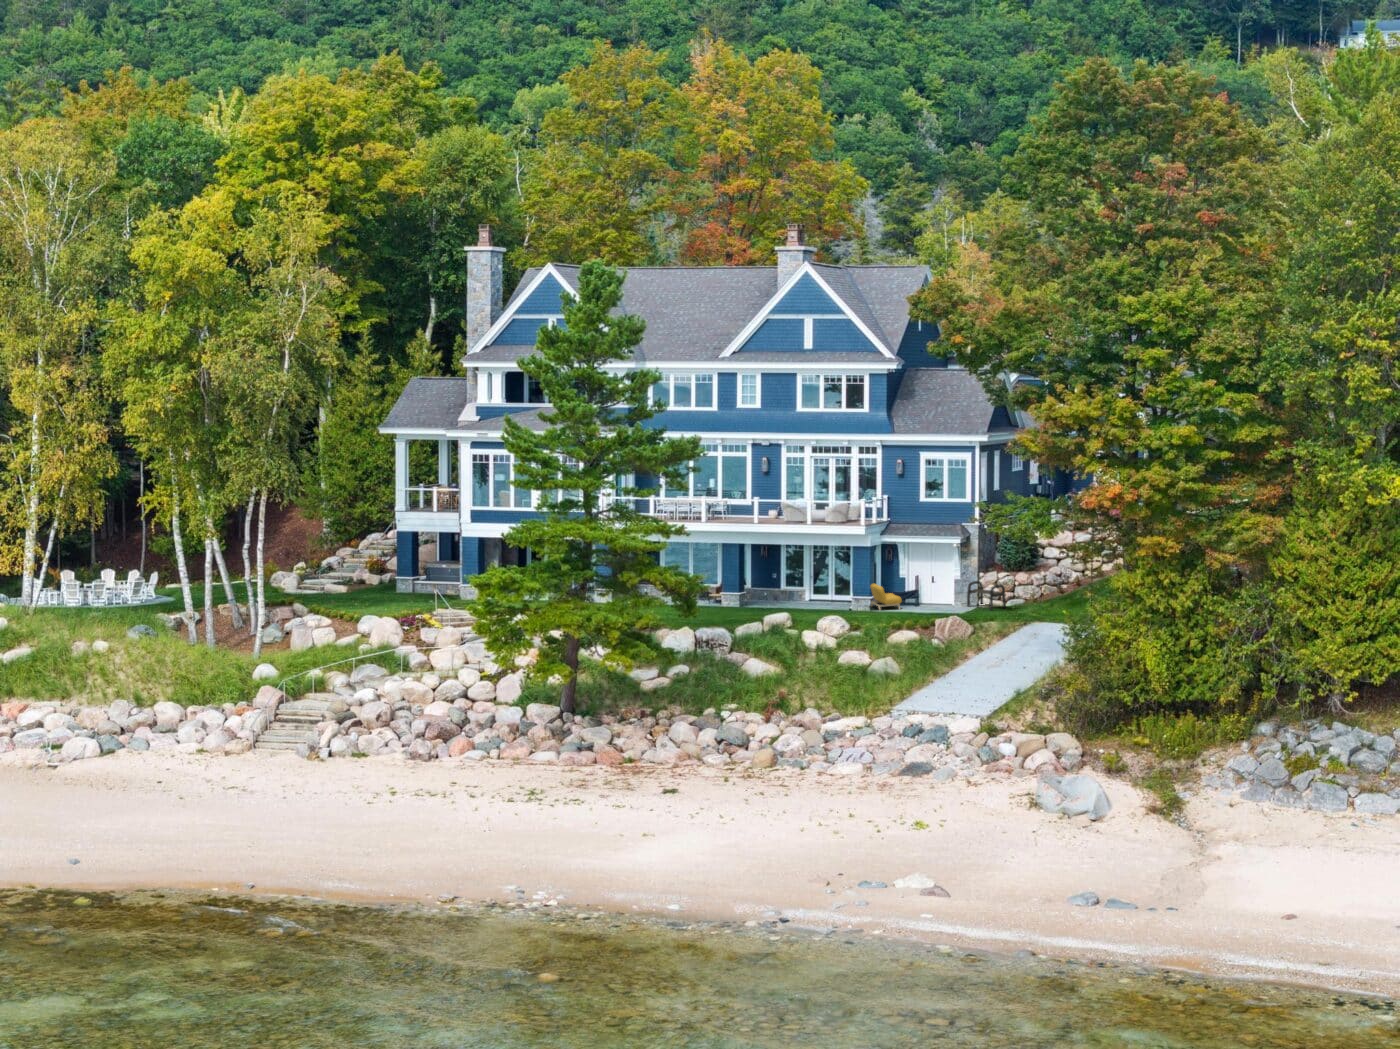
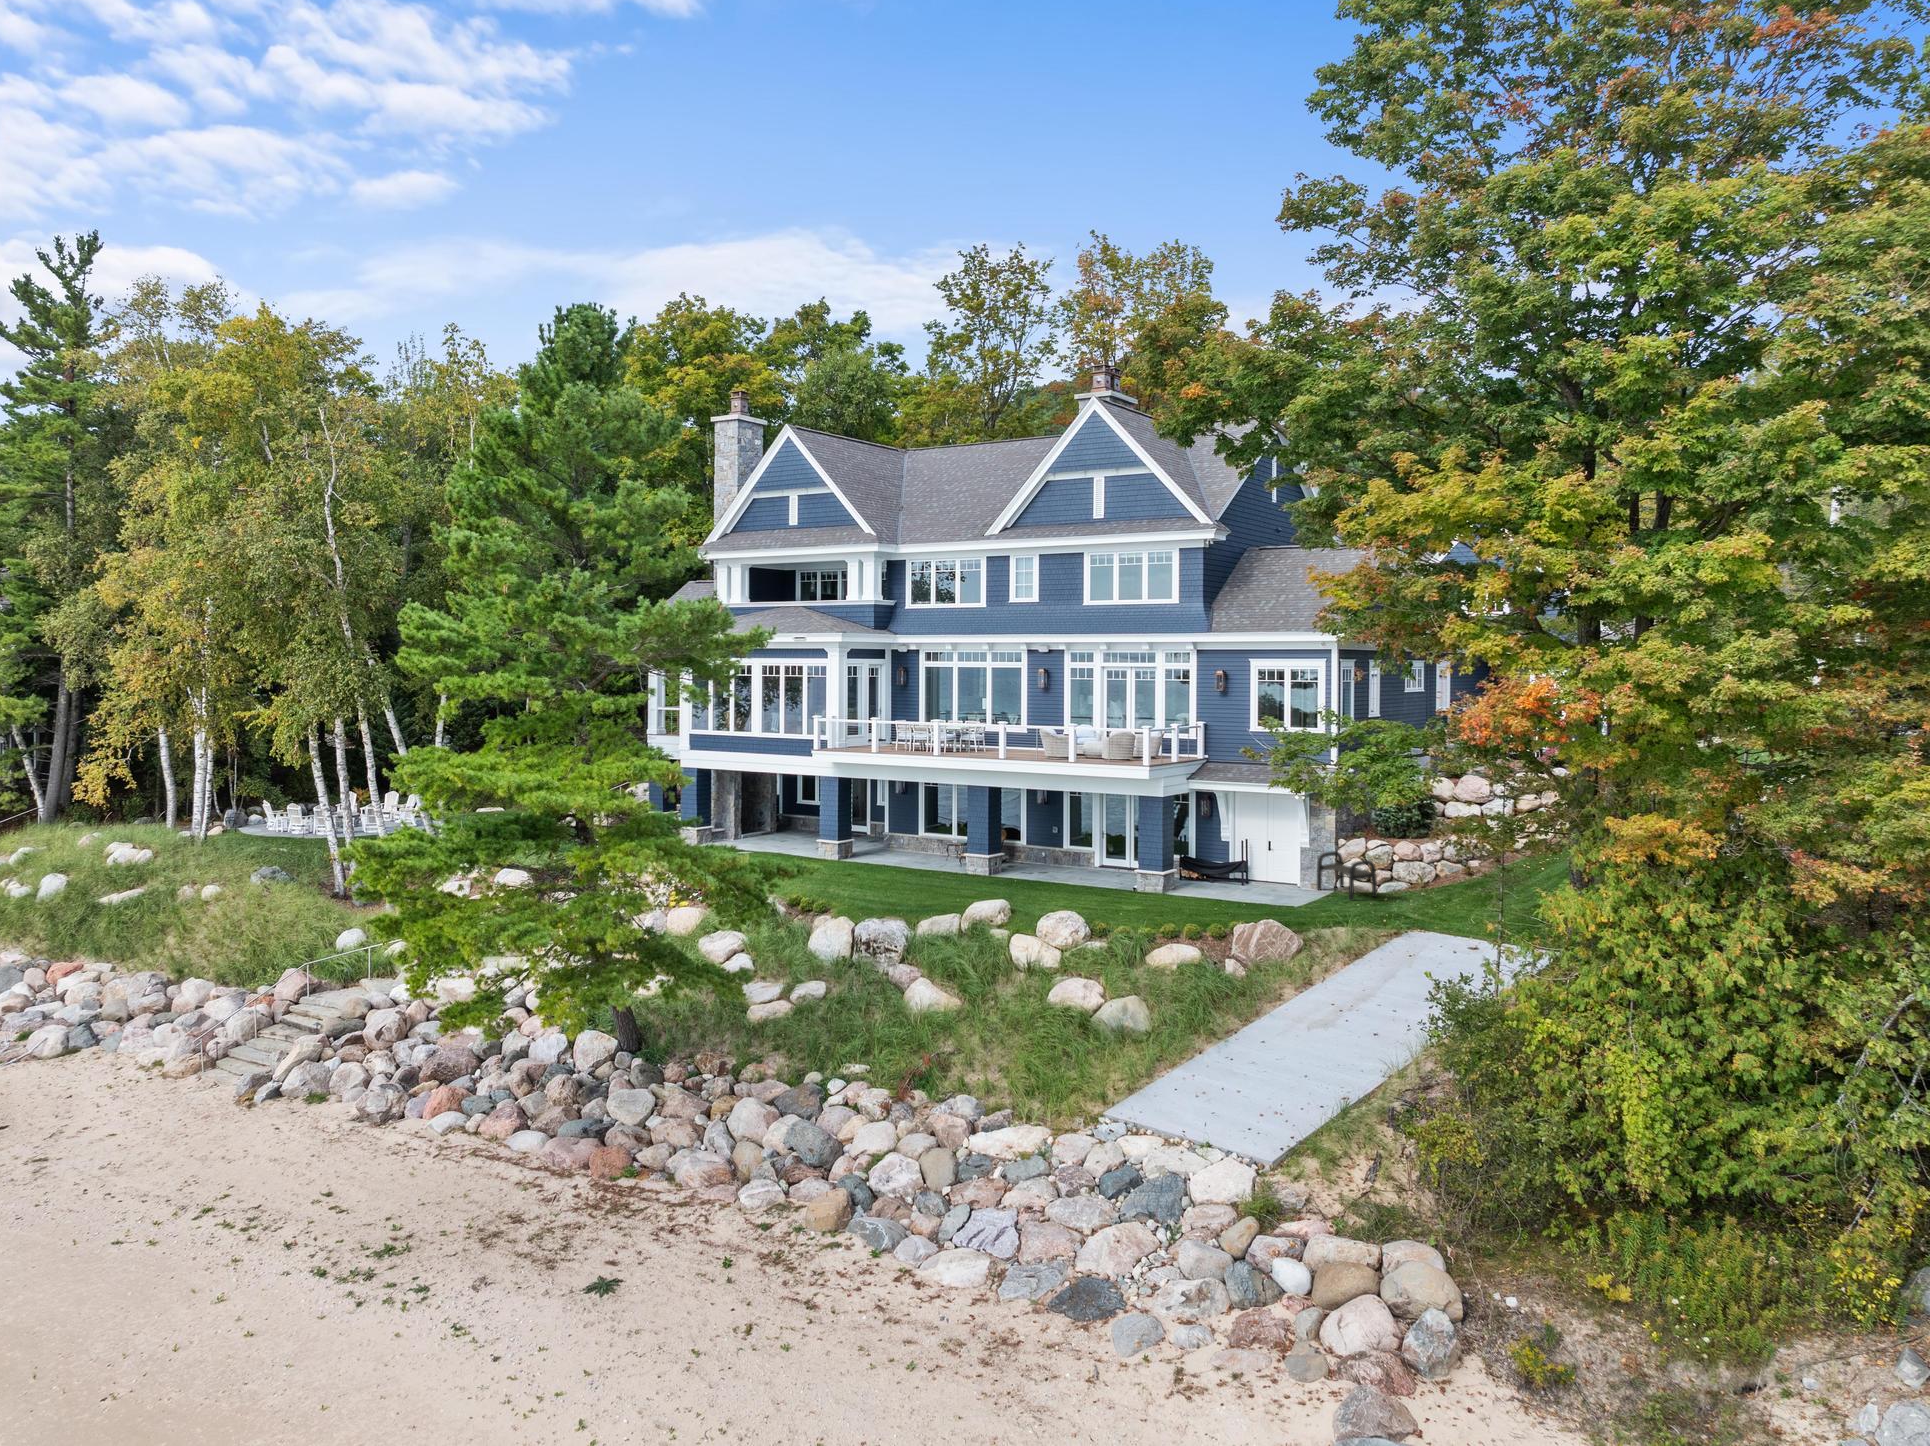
armchair: present [870,584,902,610] -> none [1168,849,1213,891]

